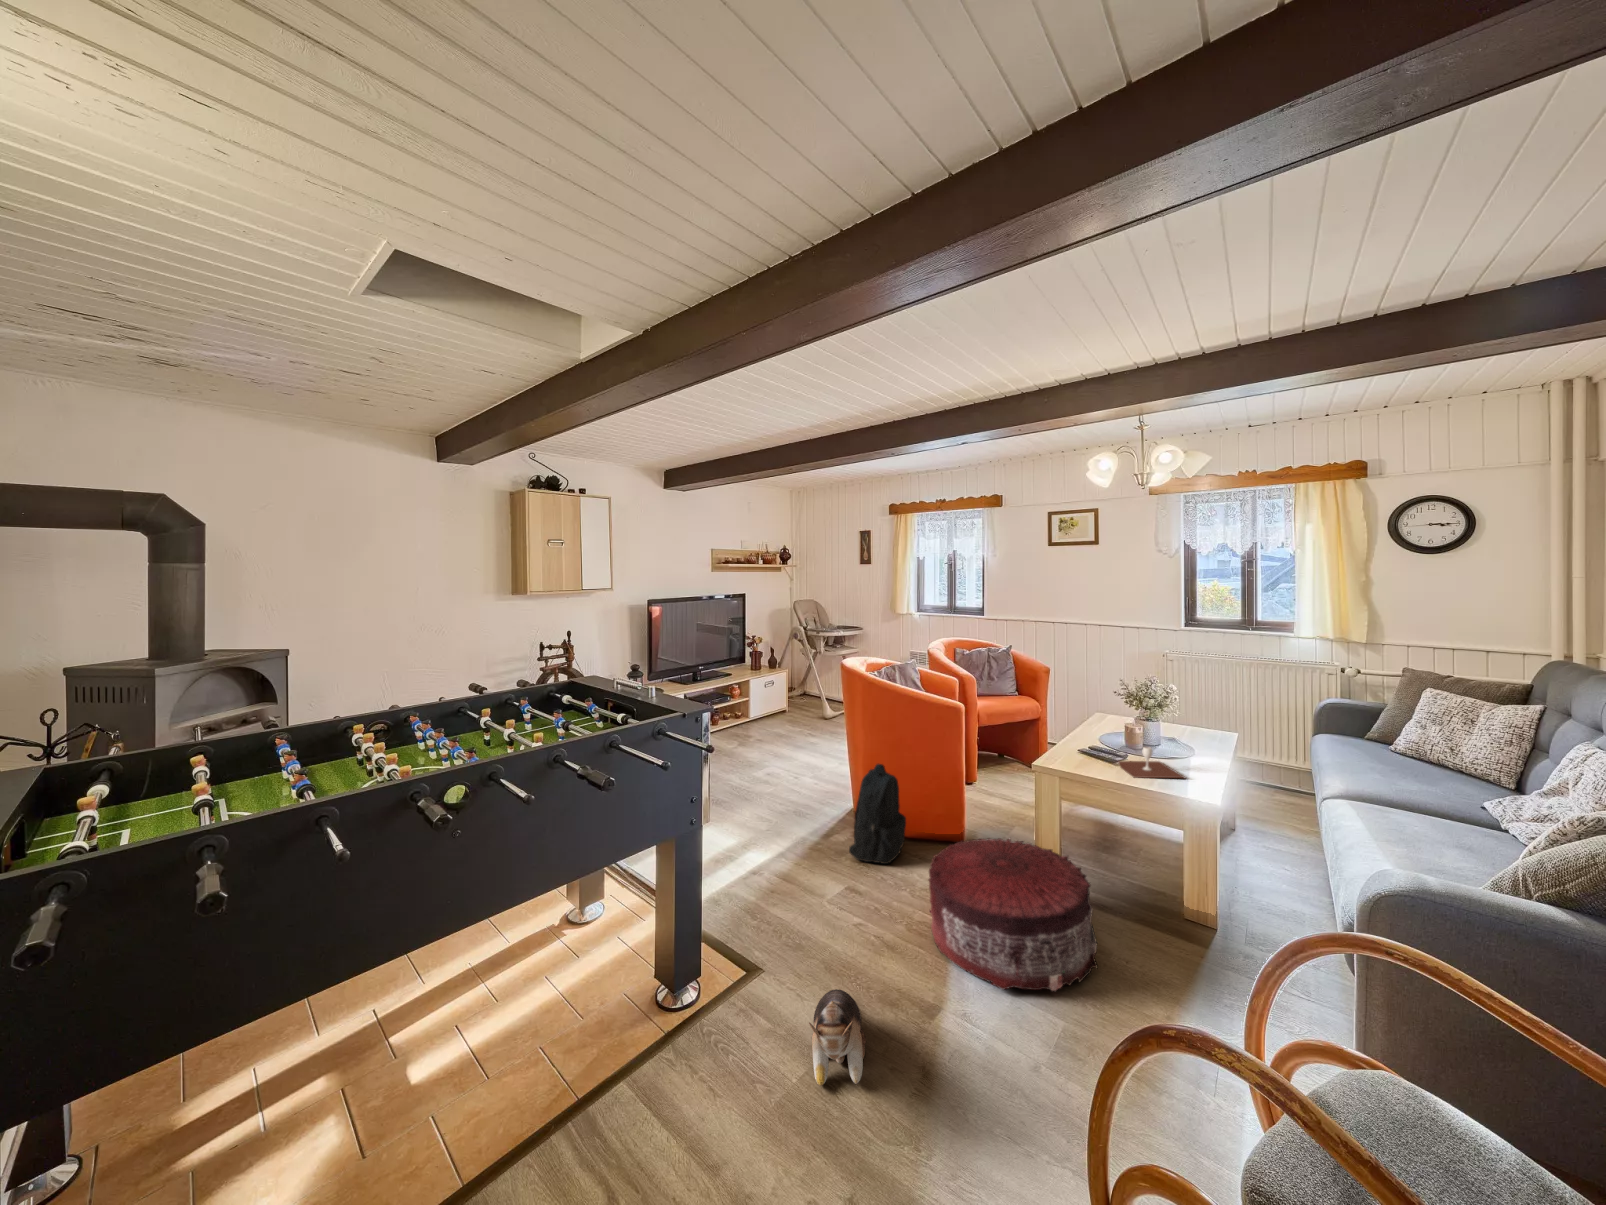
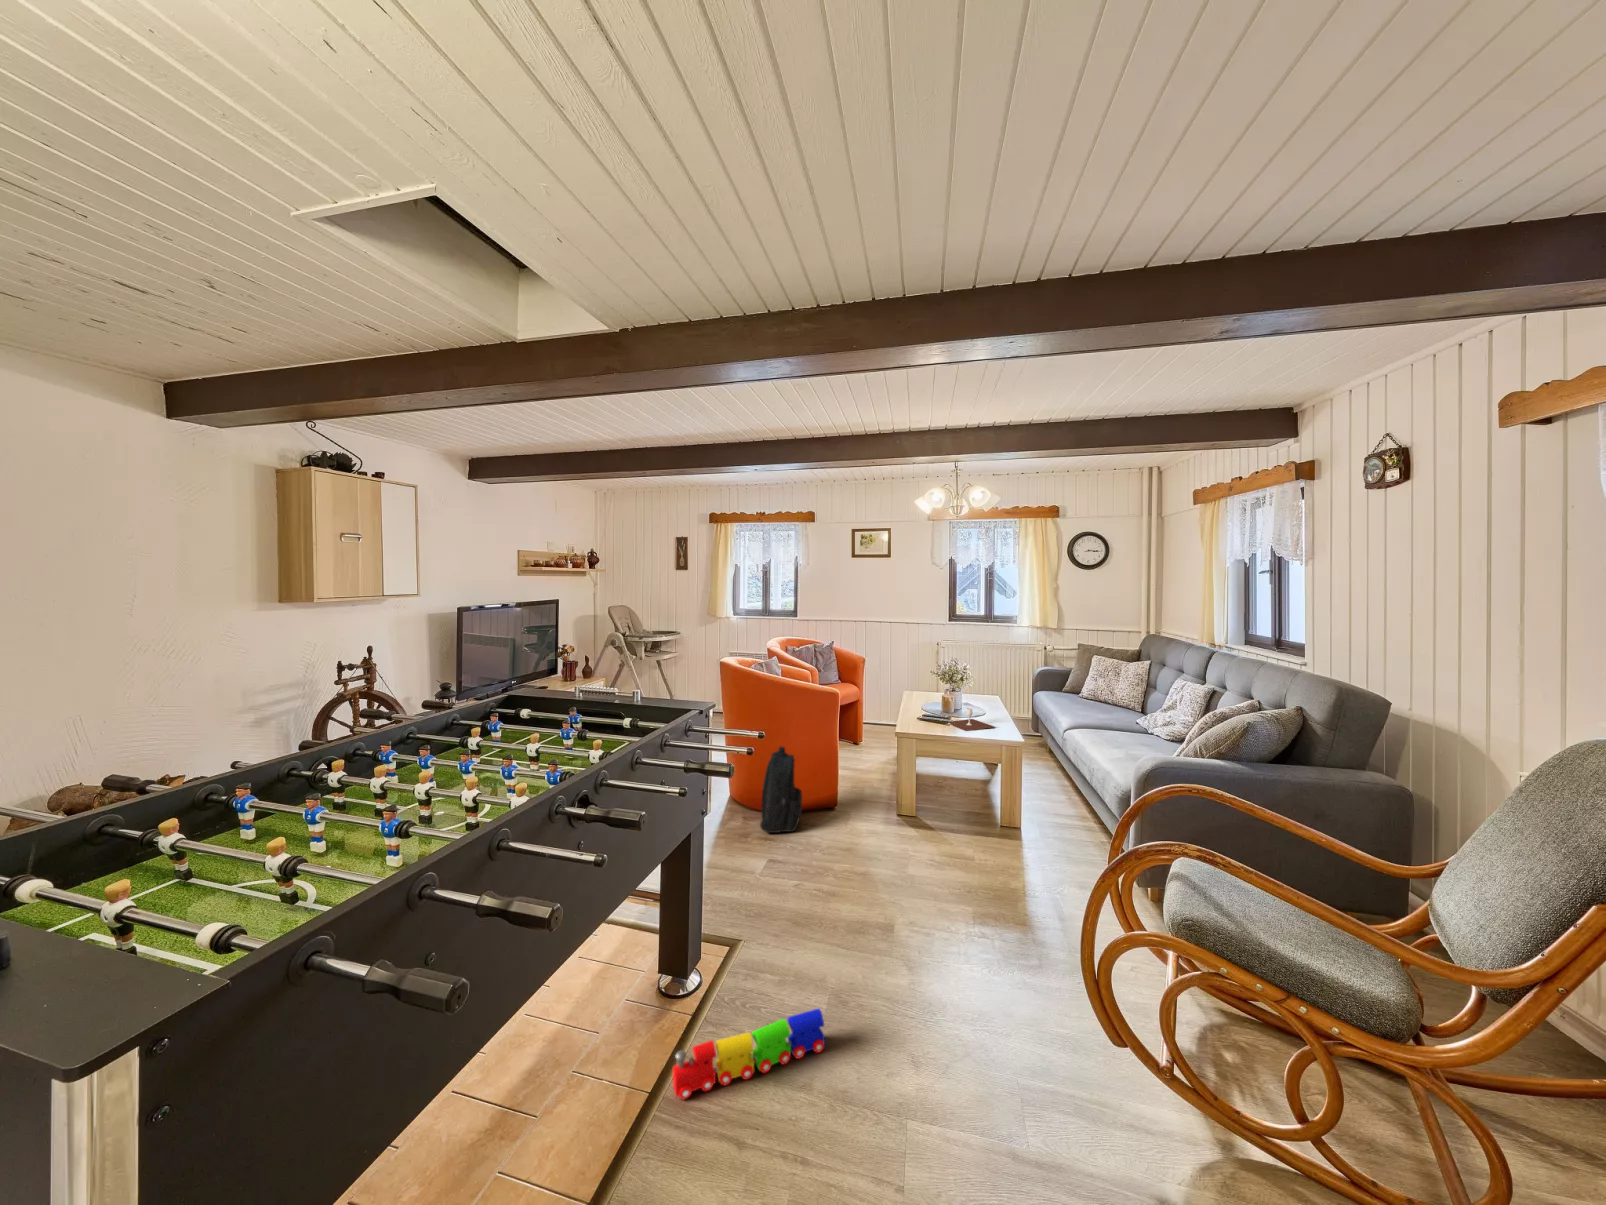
pouf: present [929,838,1098,991] -> none [850,787,976,891]
plush toy: present [809,989,866,1086] -> none [821,914,881,984]
toy train: none [557,1099,743,1167] -> present [673,1009,825,1100]

